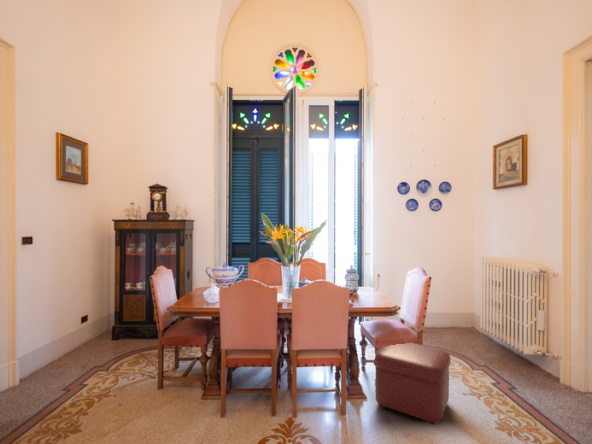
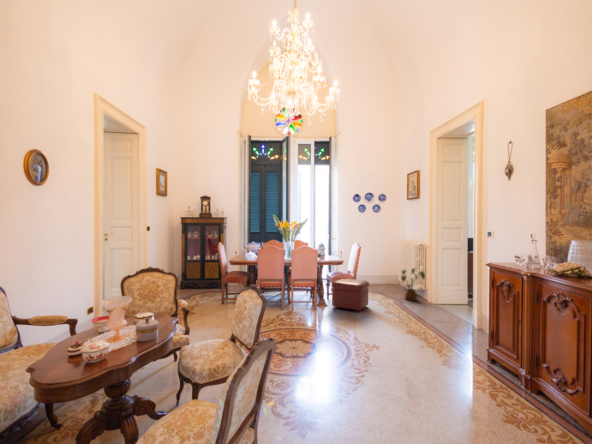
house plant: none [493,316,556,381] -> present [401,269,425,301]

